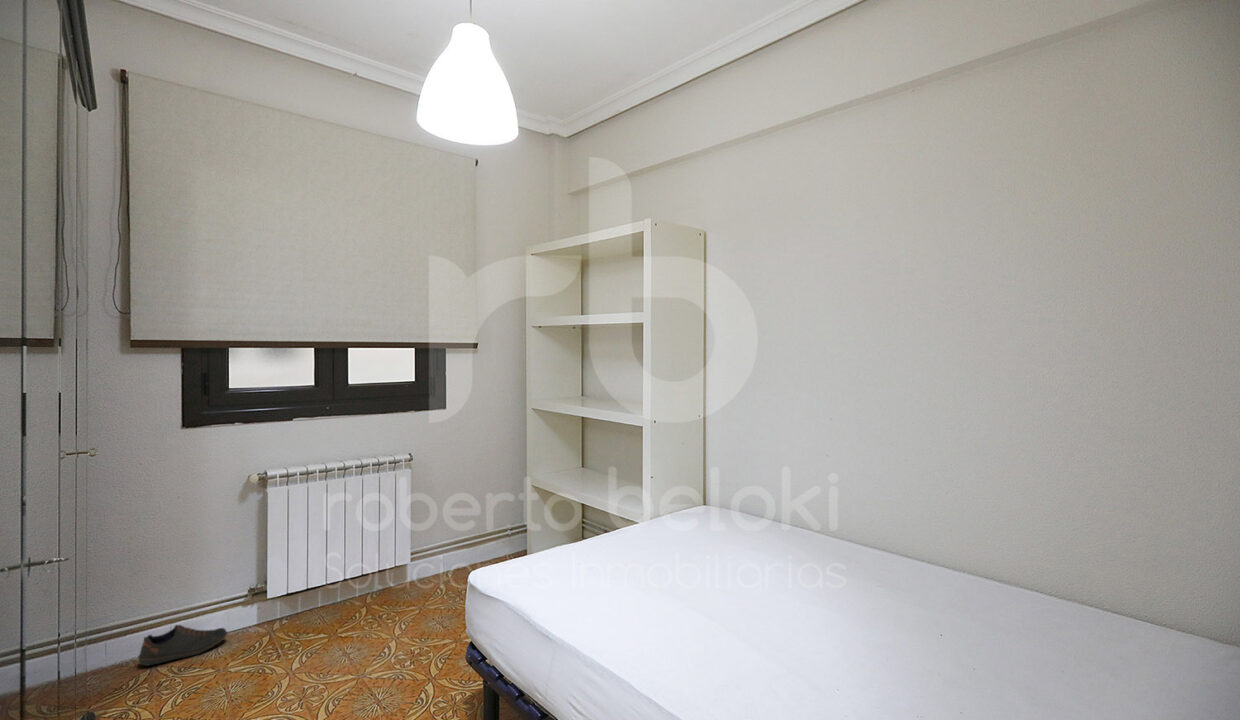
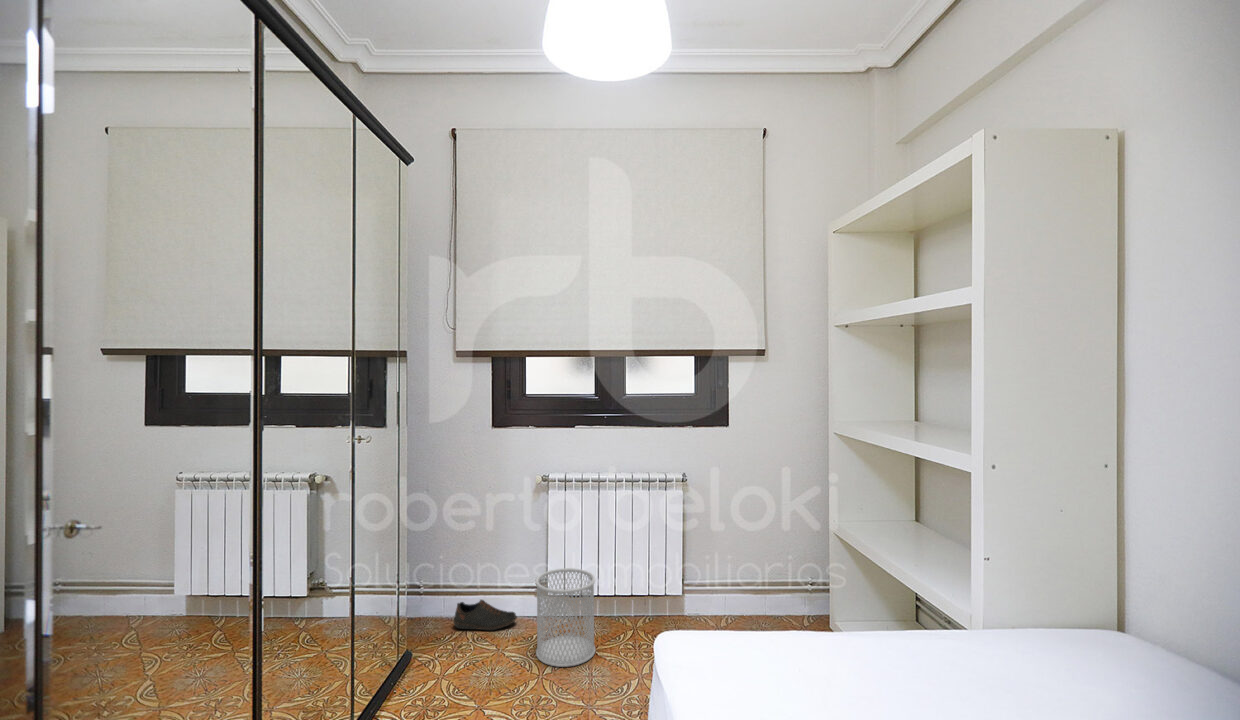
wastebasket: none [269,561,339,661] -> present [536,568,595,667]

